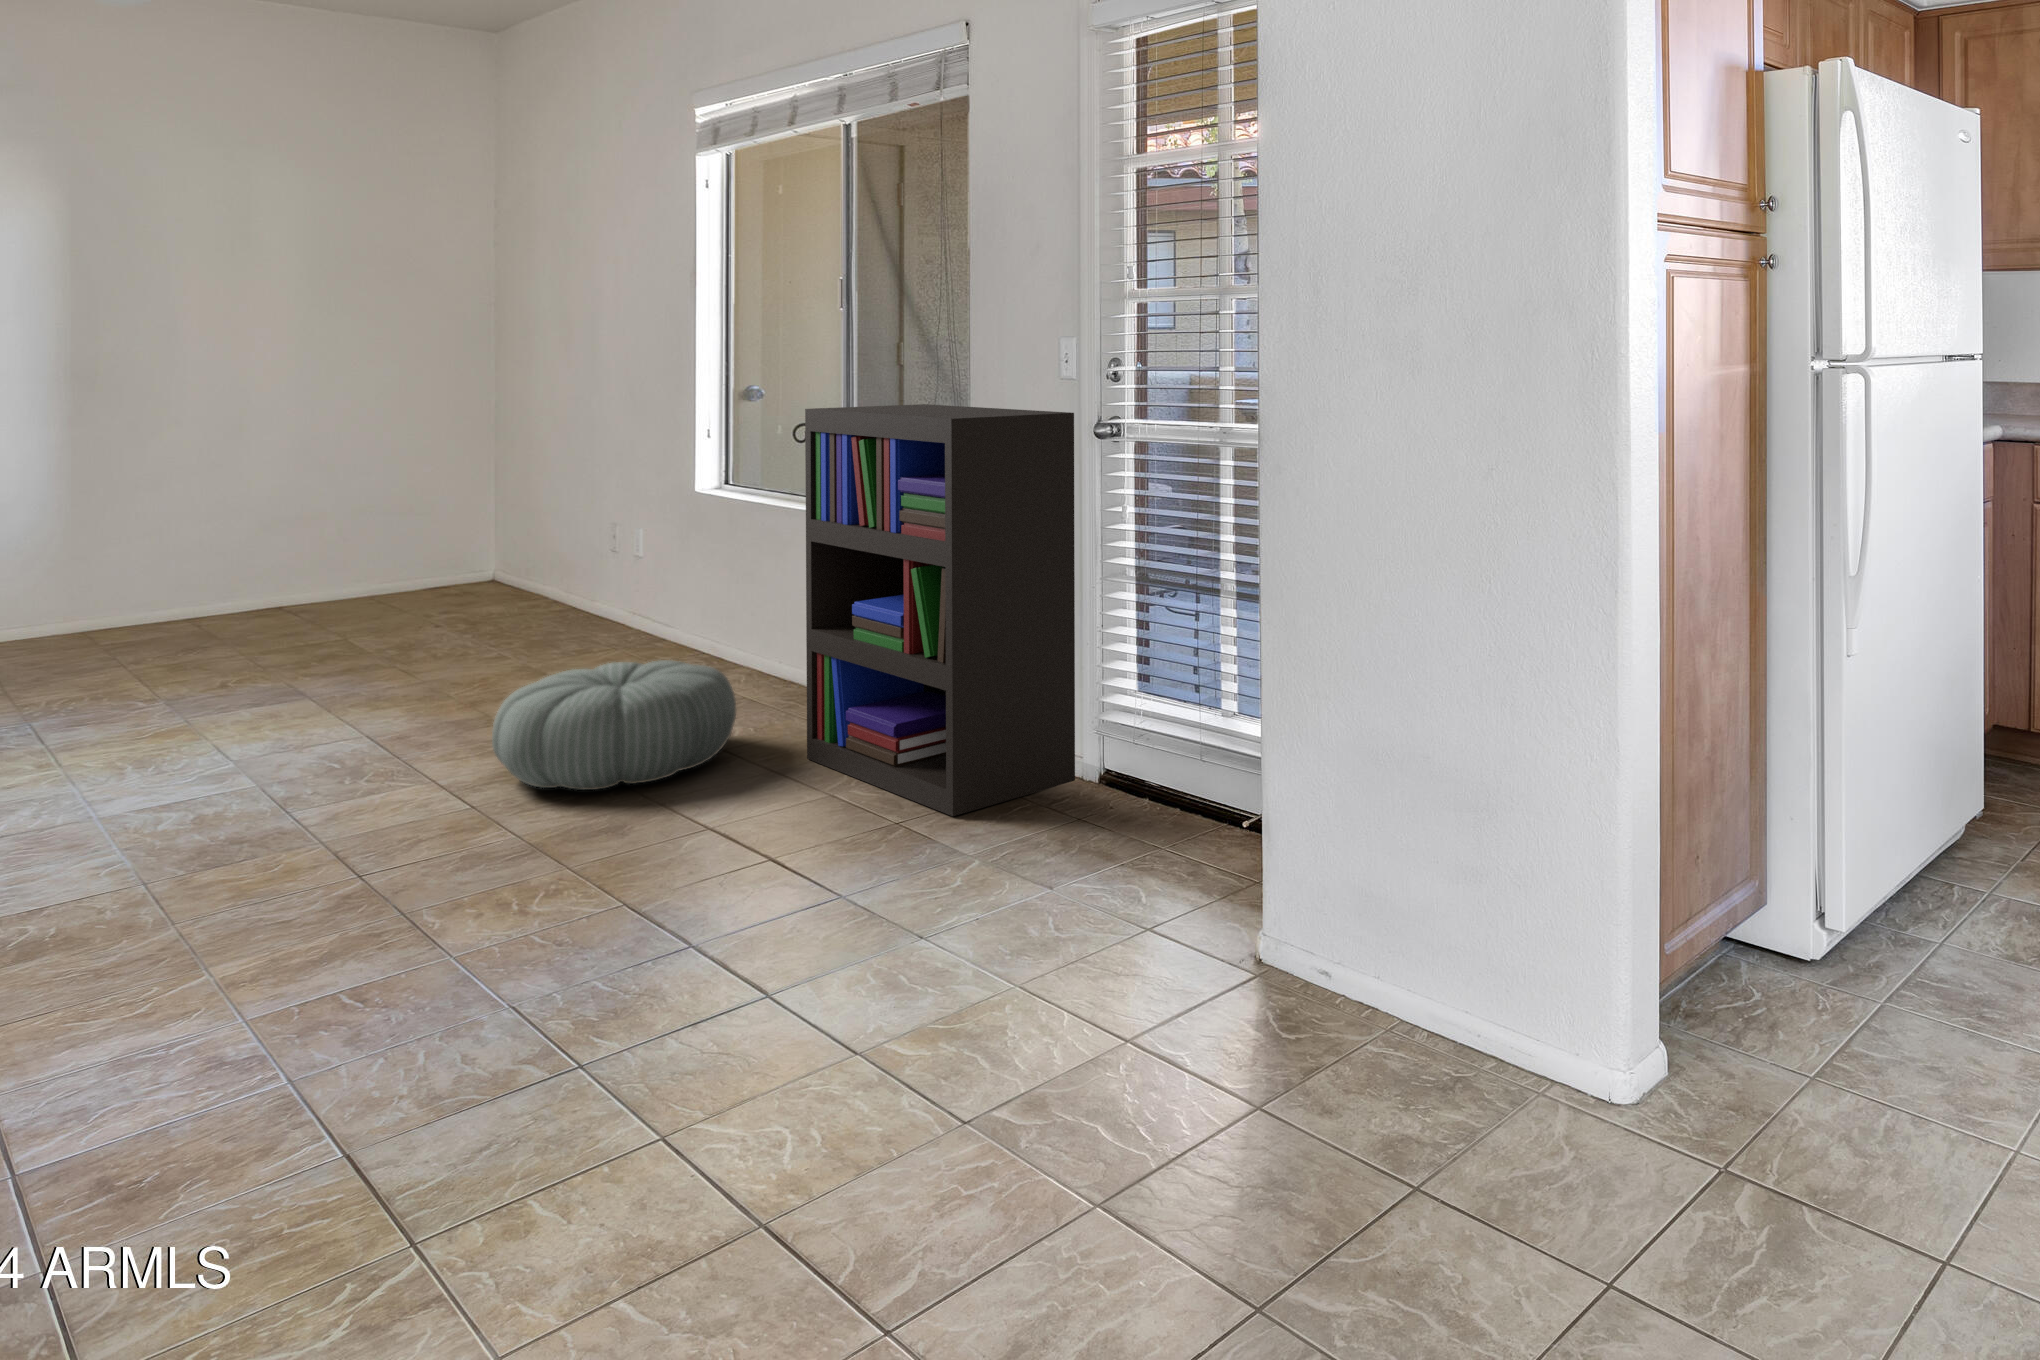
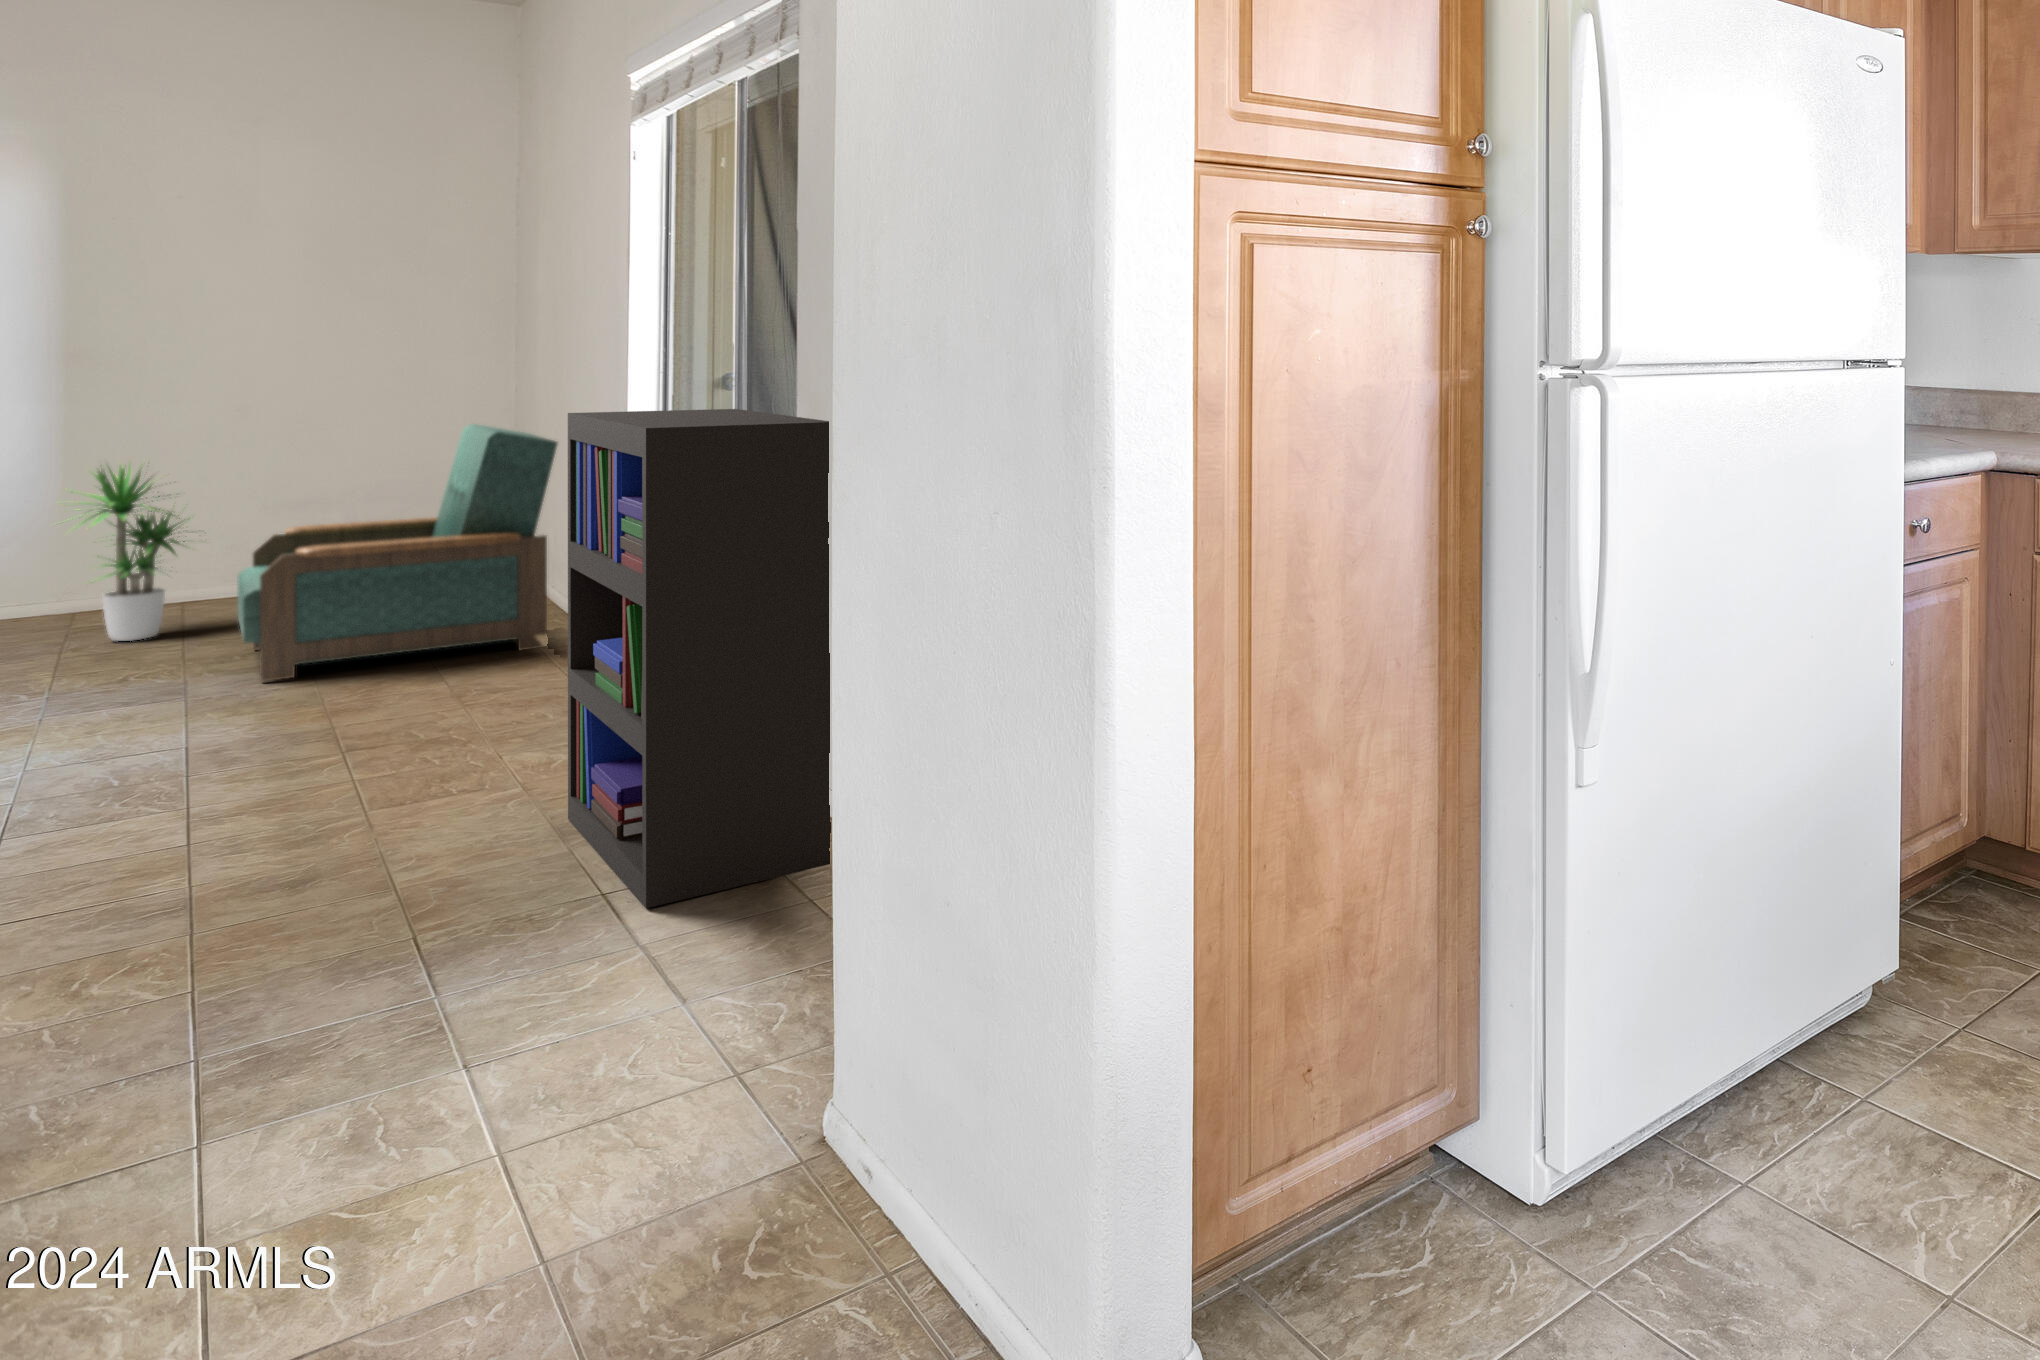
armchair: none [318,424,626,665] -> present [237,424,558,681]
potted plant: none [118,460,268,635] -> present [59,462,190,641]
pouf: present [492,660,736,790] -> none [194,697,510,851]

